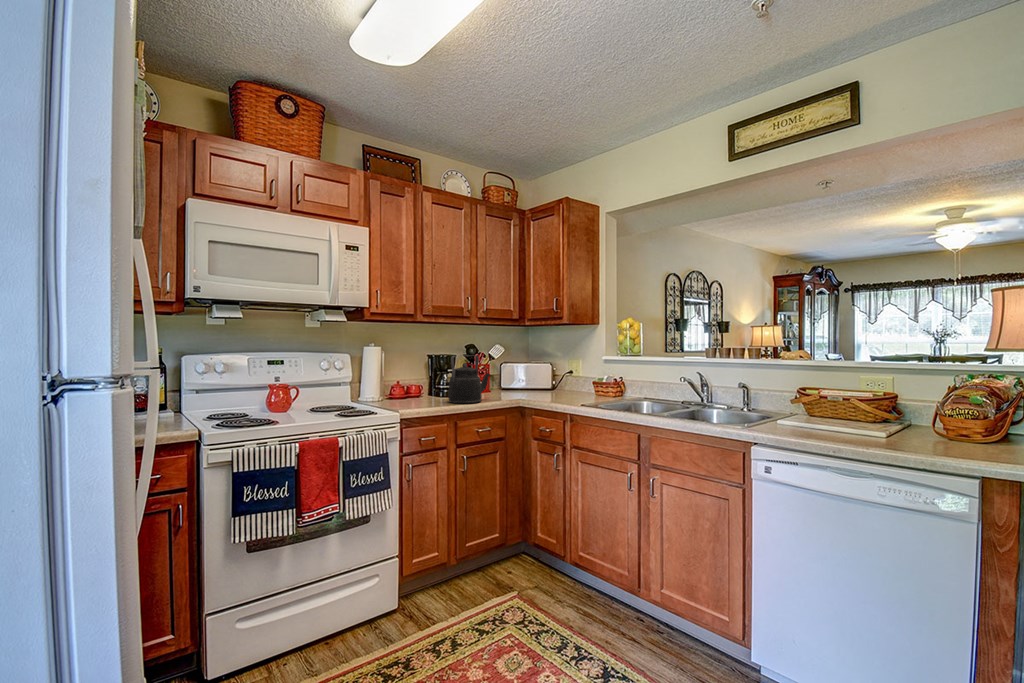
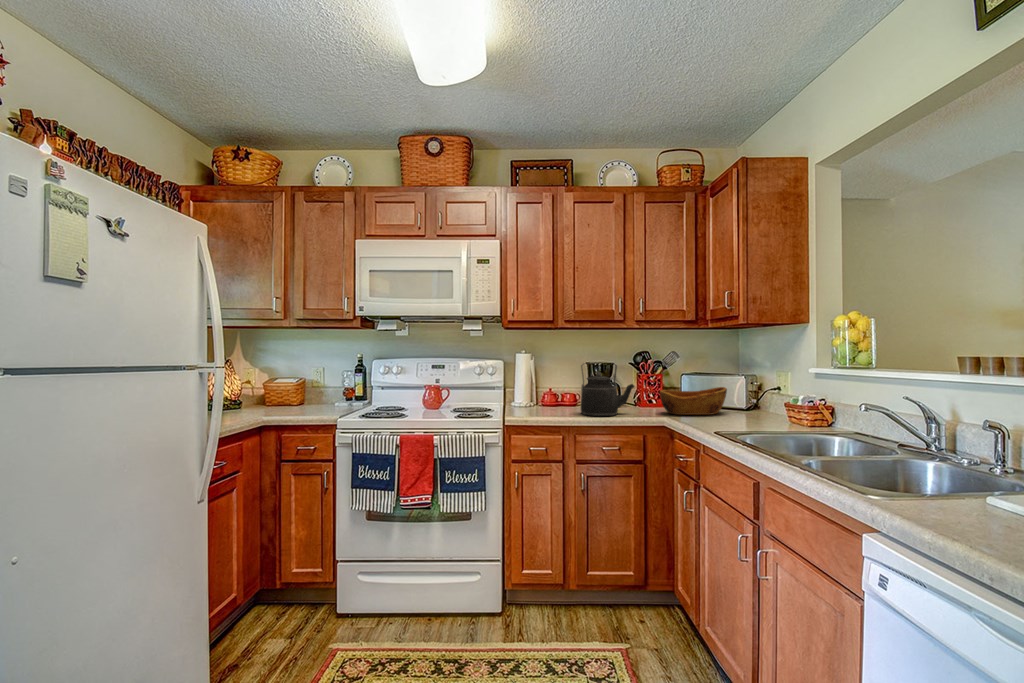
wooden bowl: none [506,373,549,397] -> present [660,387,727,415]

